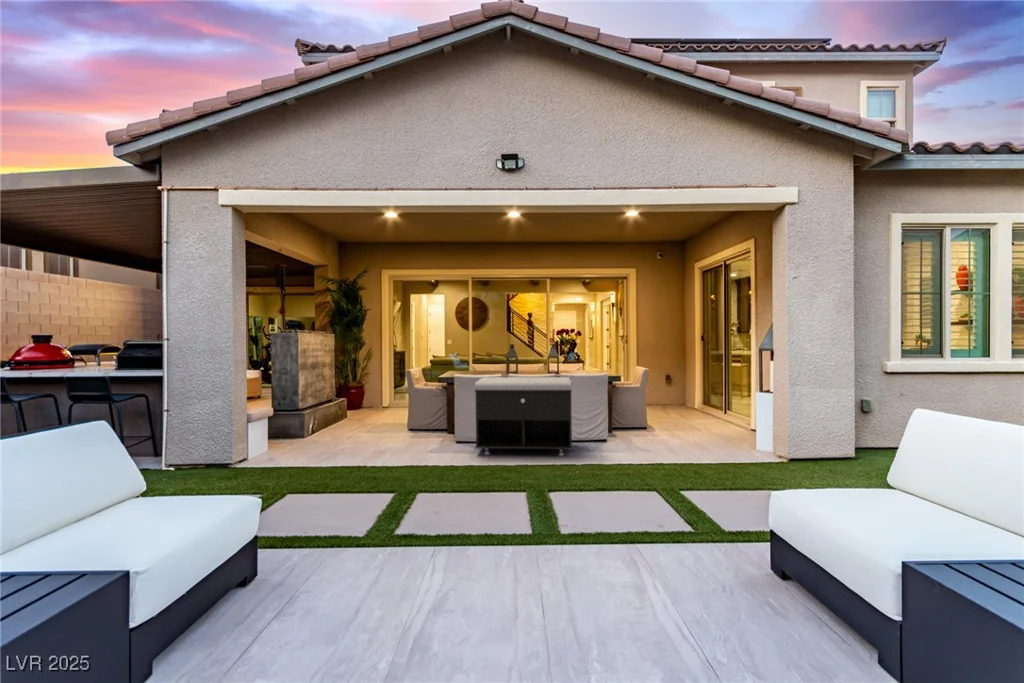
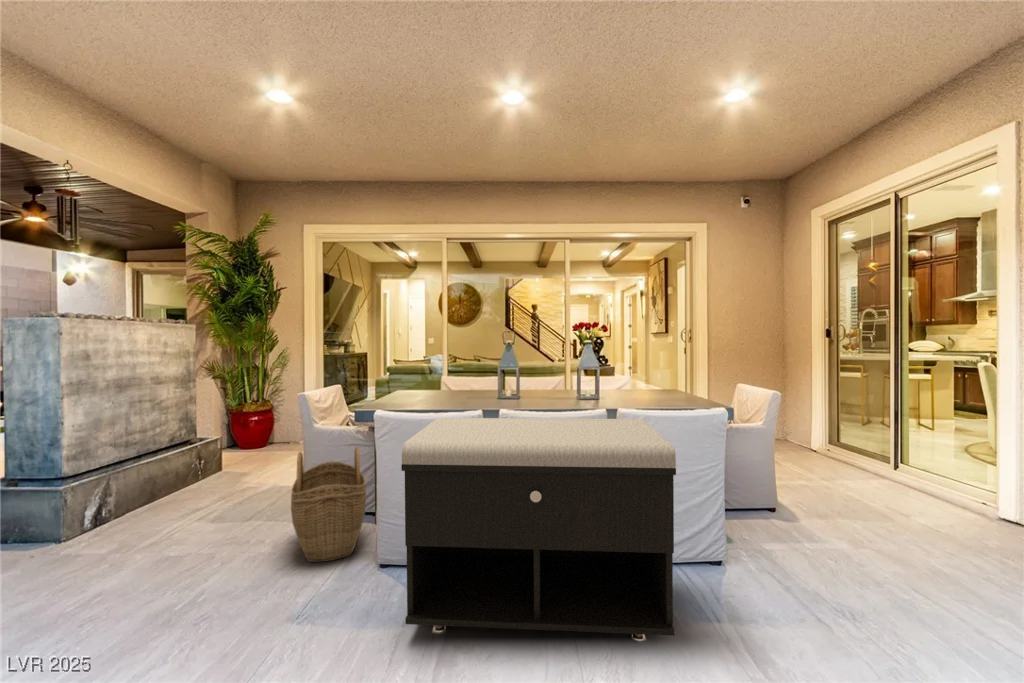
woven basket: none [414,393,448,442] -> present [291,447,366,562]

